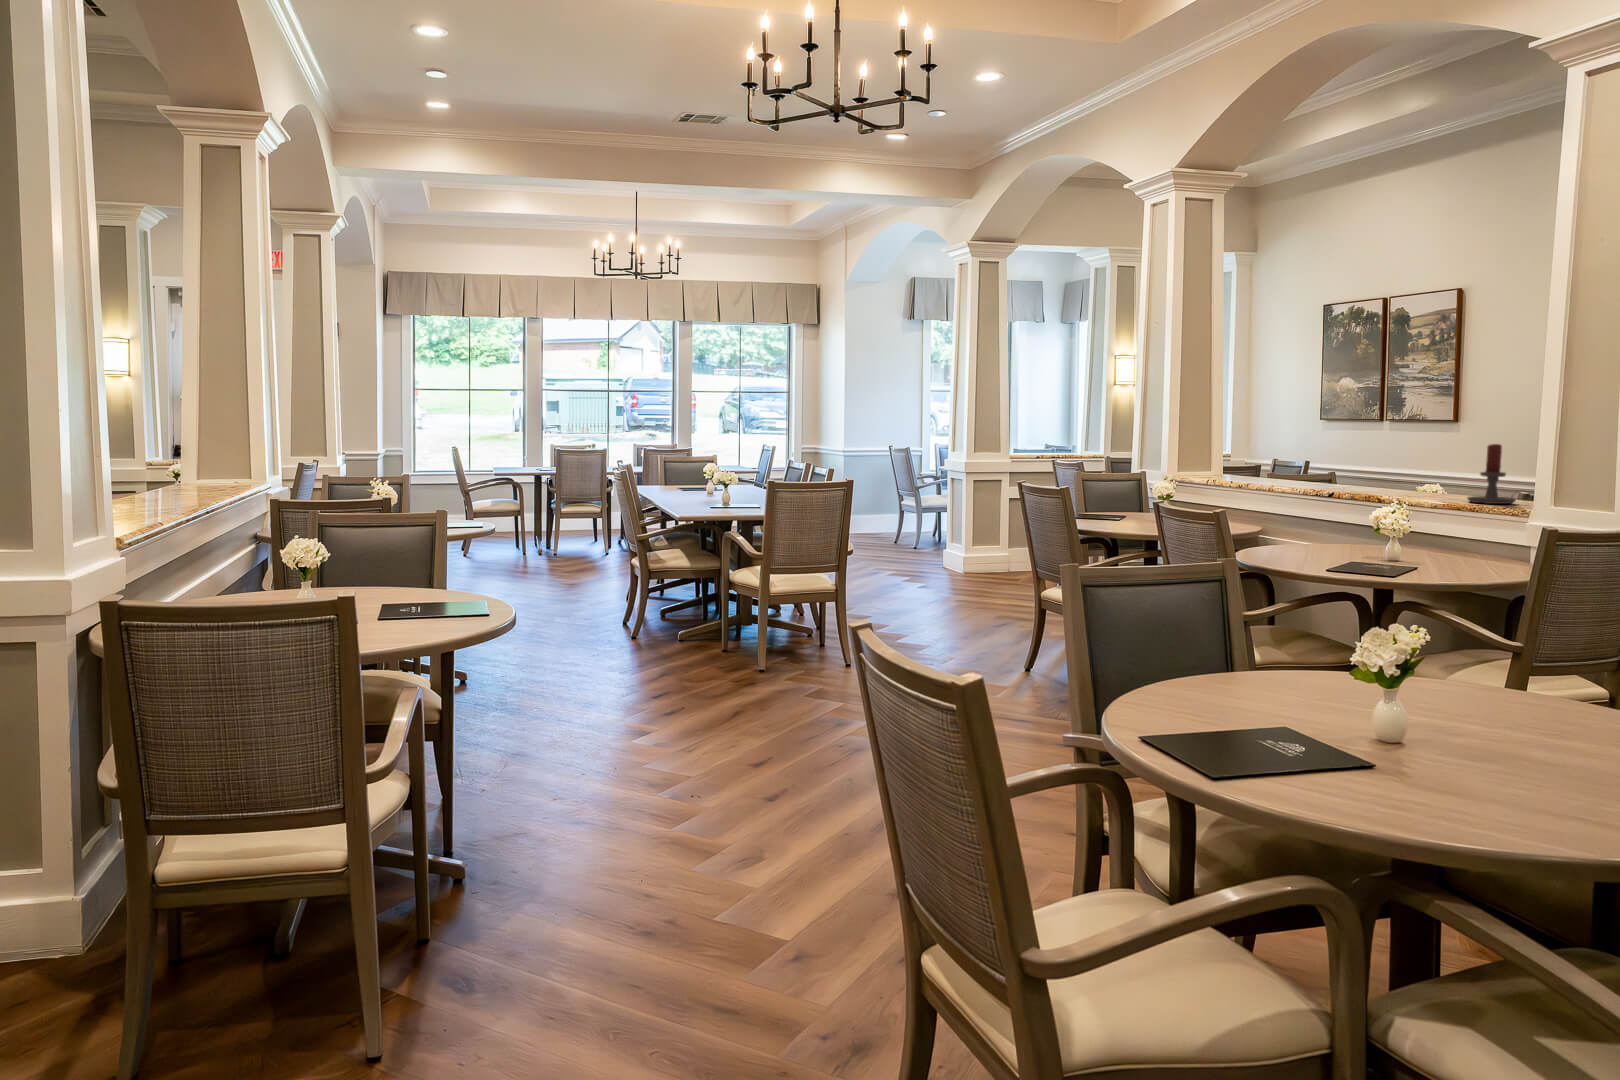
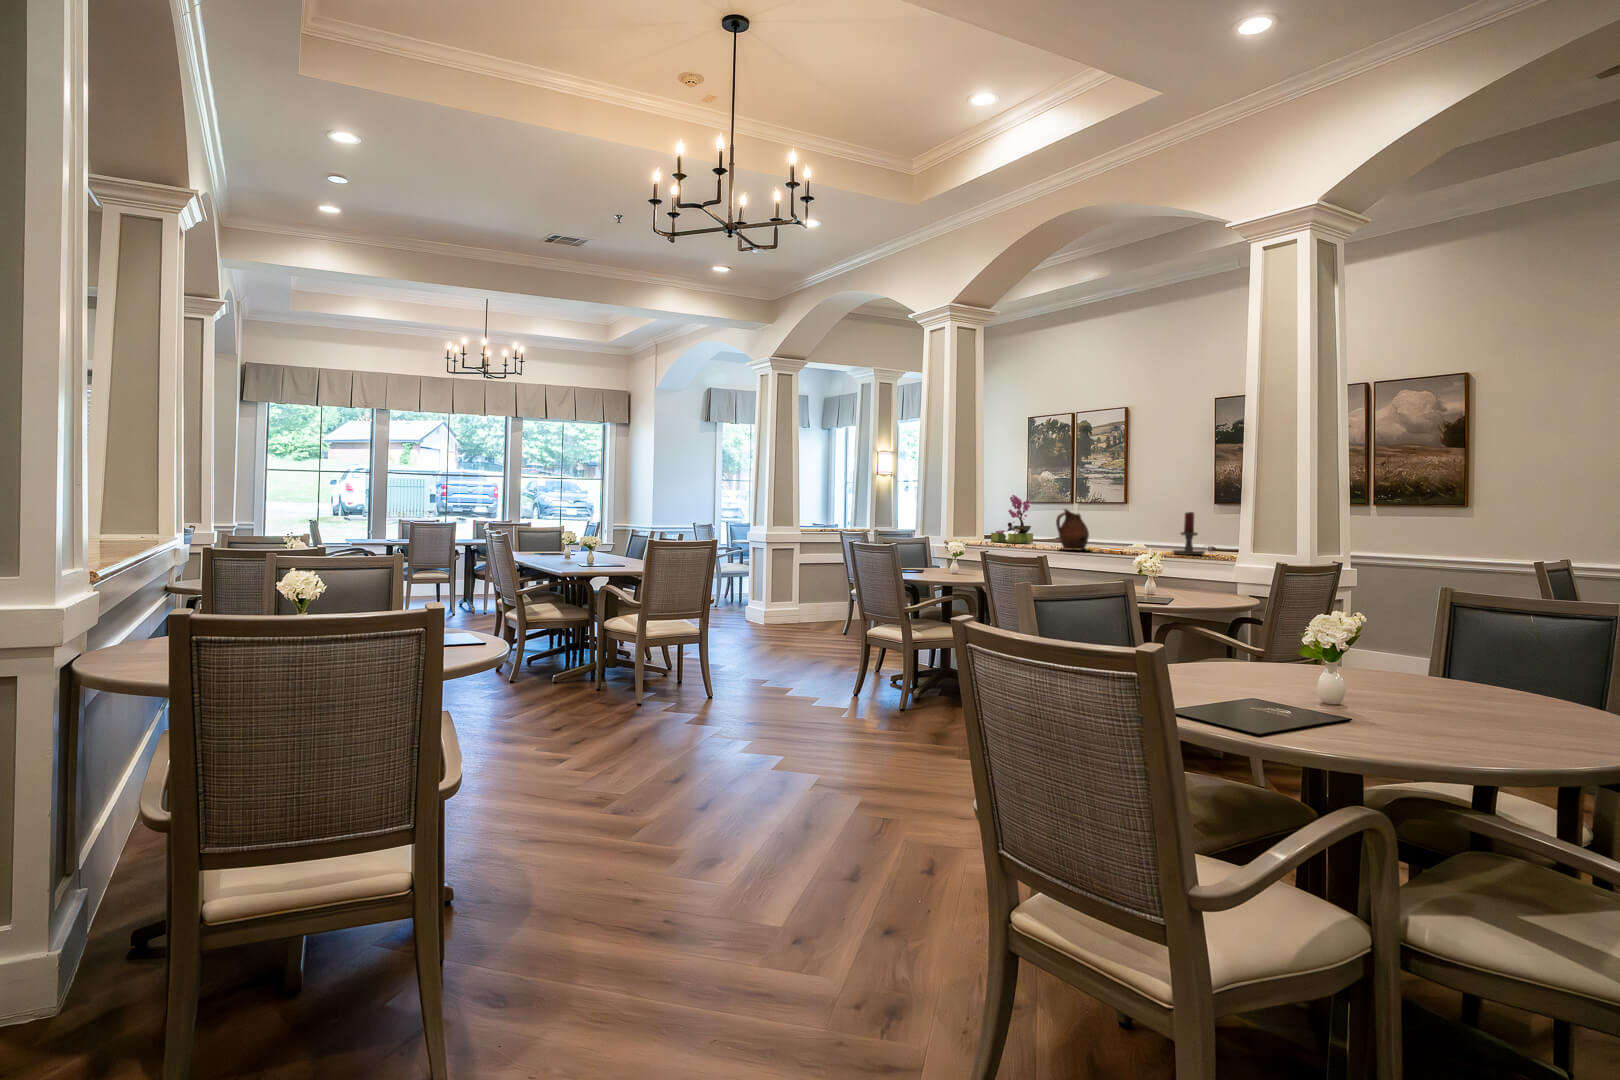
flower arrangement: none [1230,415,1290,481] -> present [991,495,1033,543]
ceramic pitcher: none [1300,439,1353,496] -> present [1056,509,1089,550]

